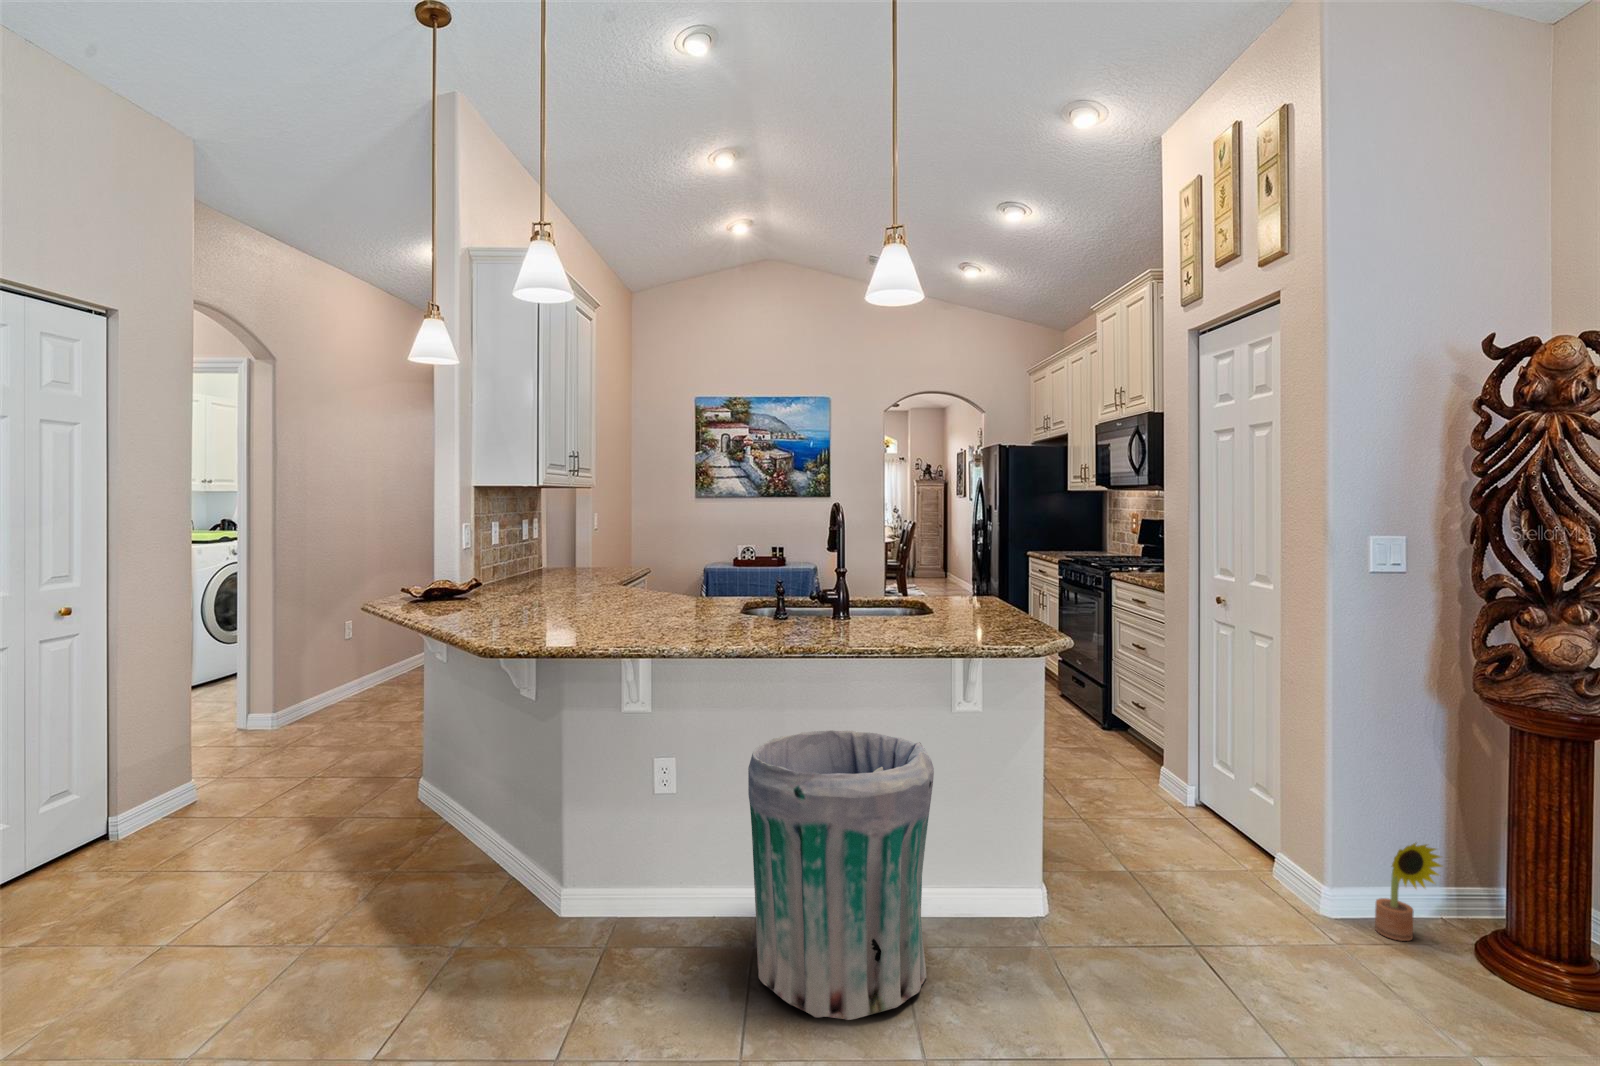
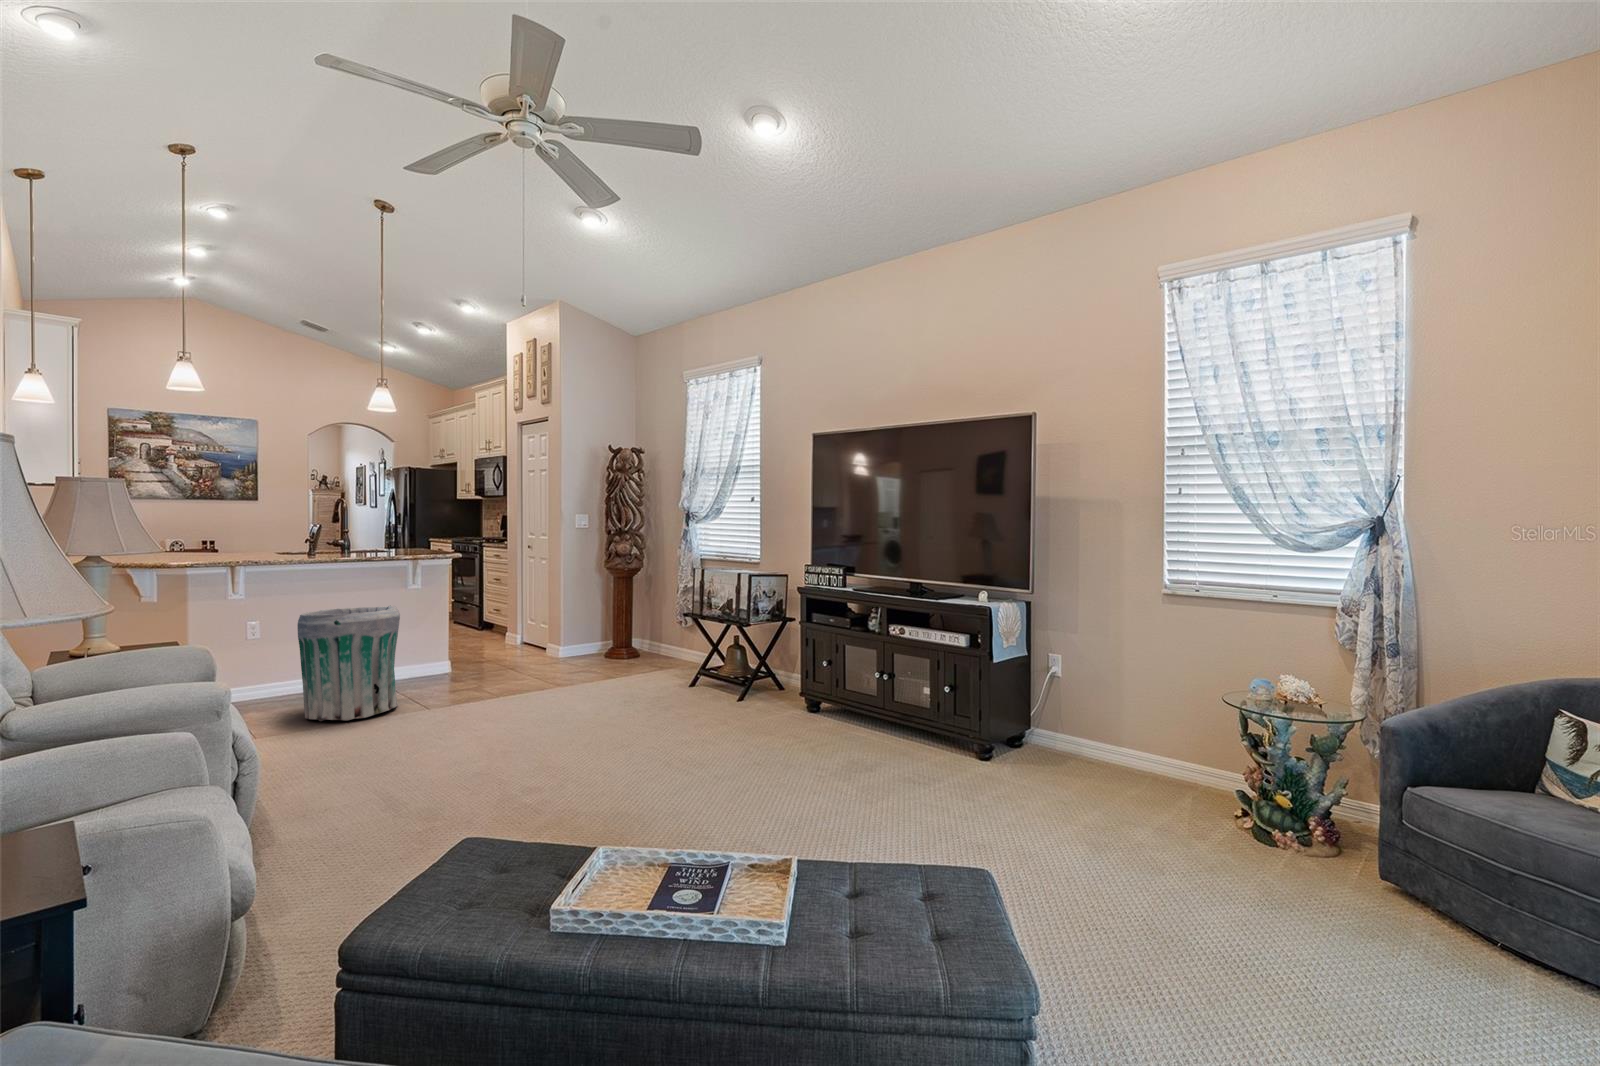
decorative plant: present [1375,843,1442,941] -> none [586,627,607,667]

